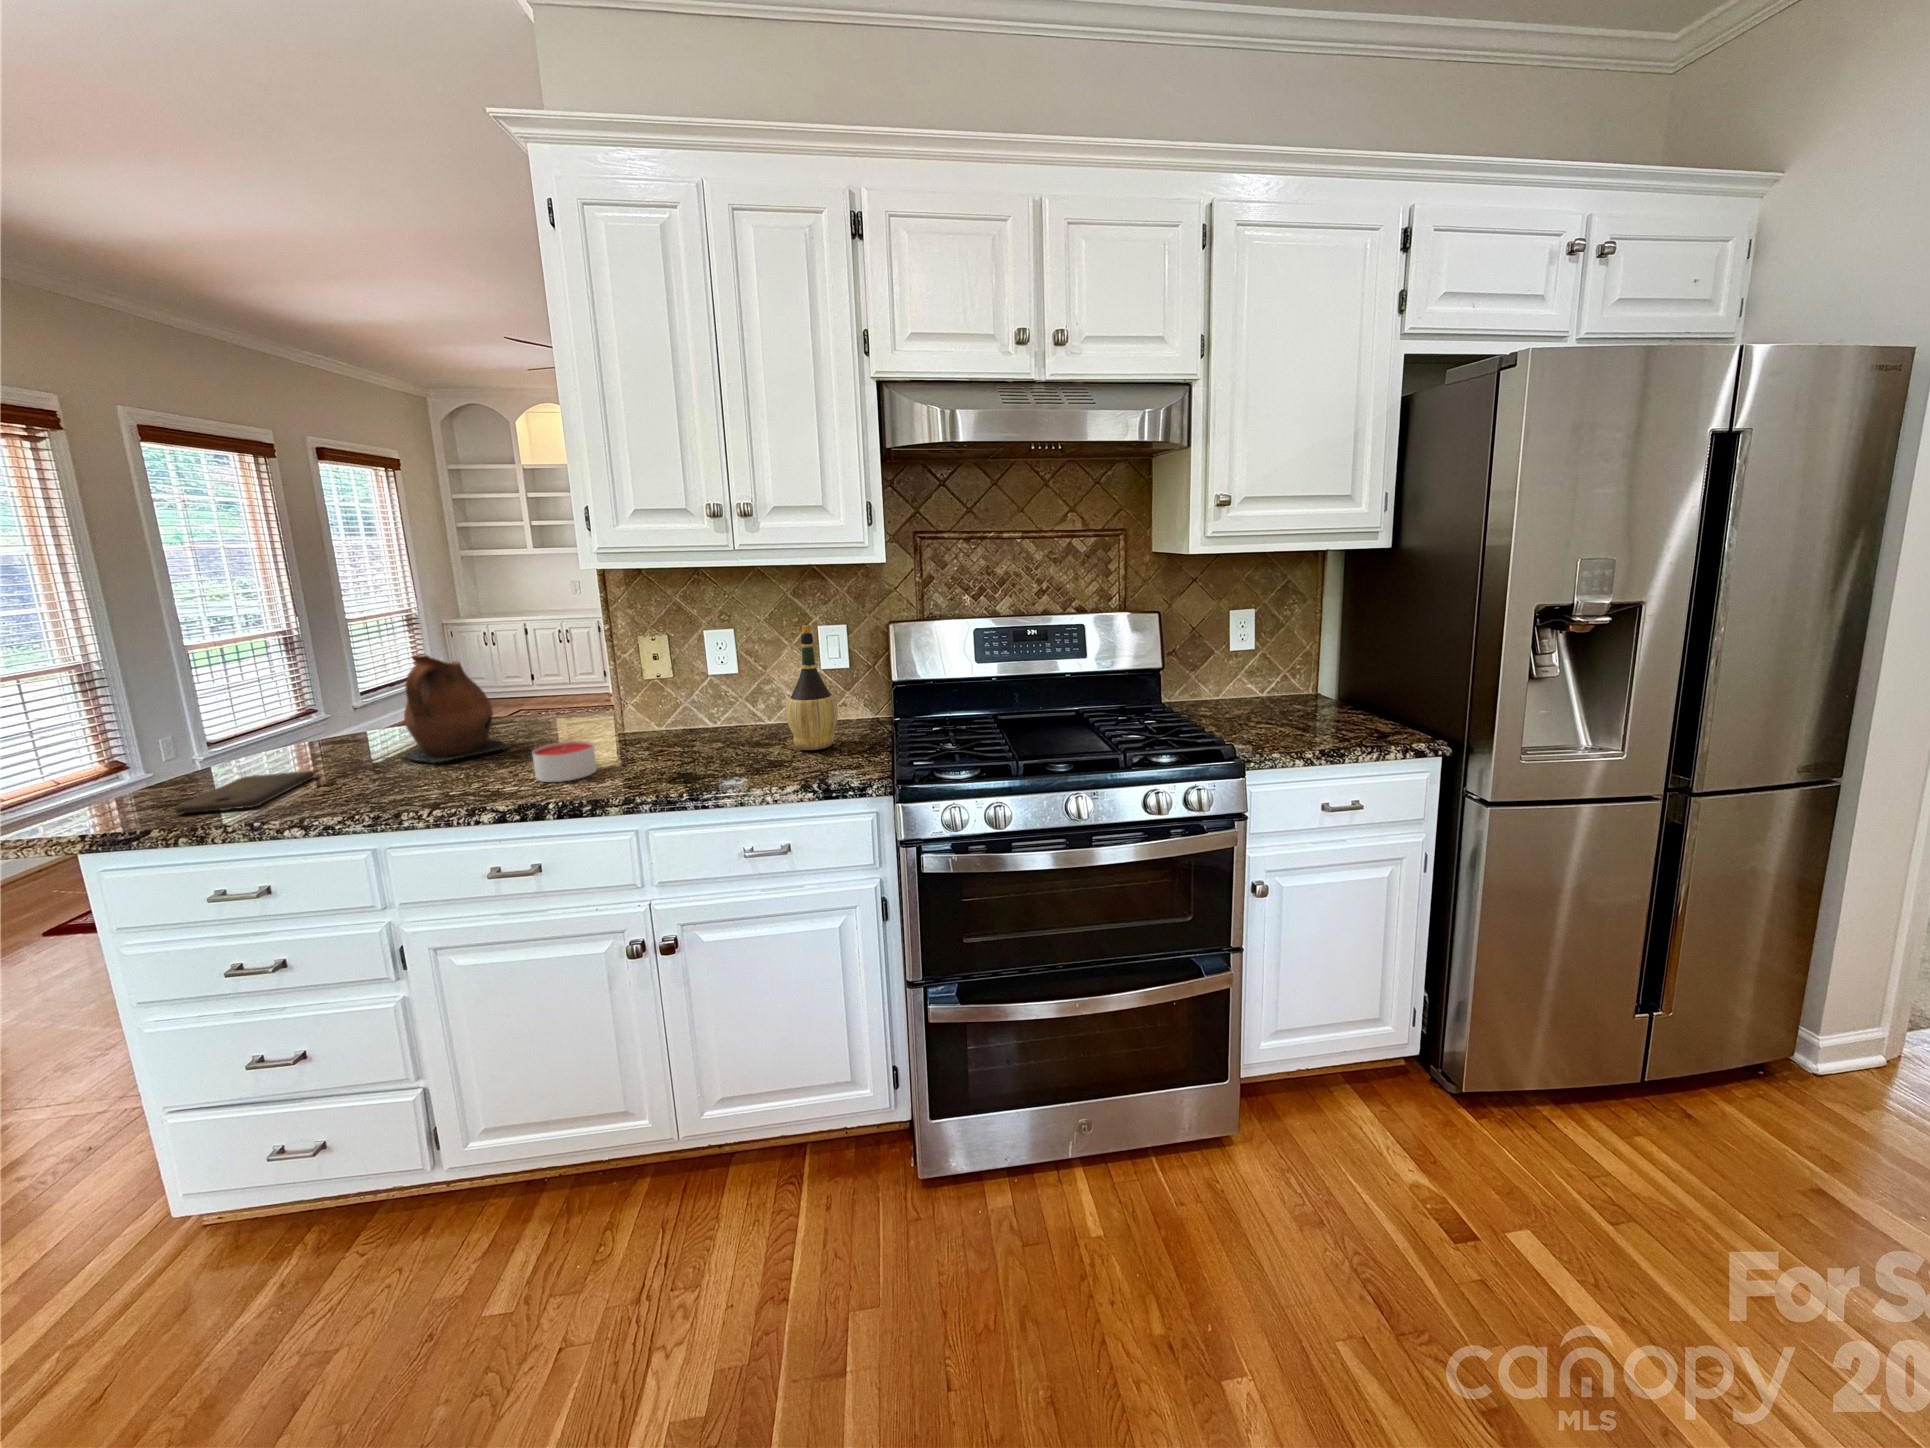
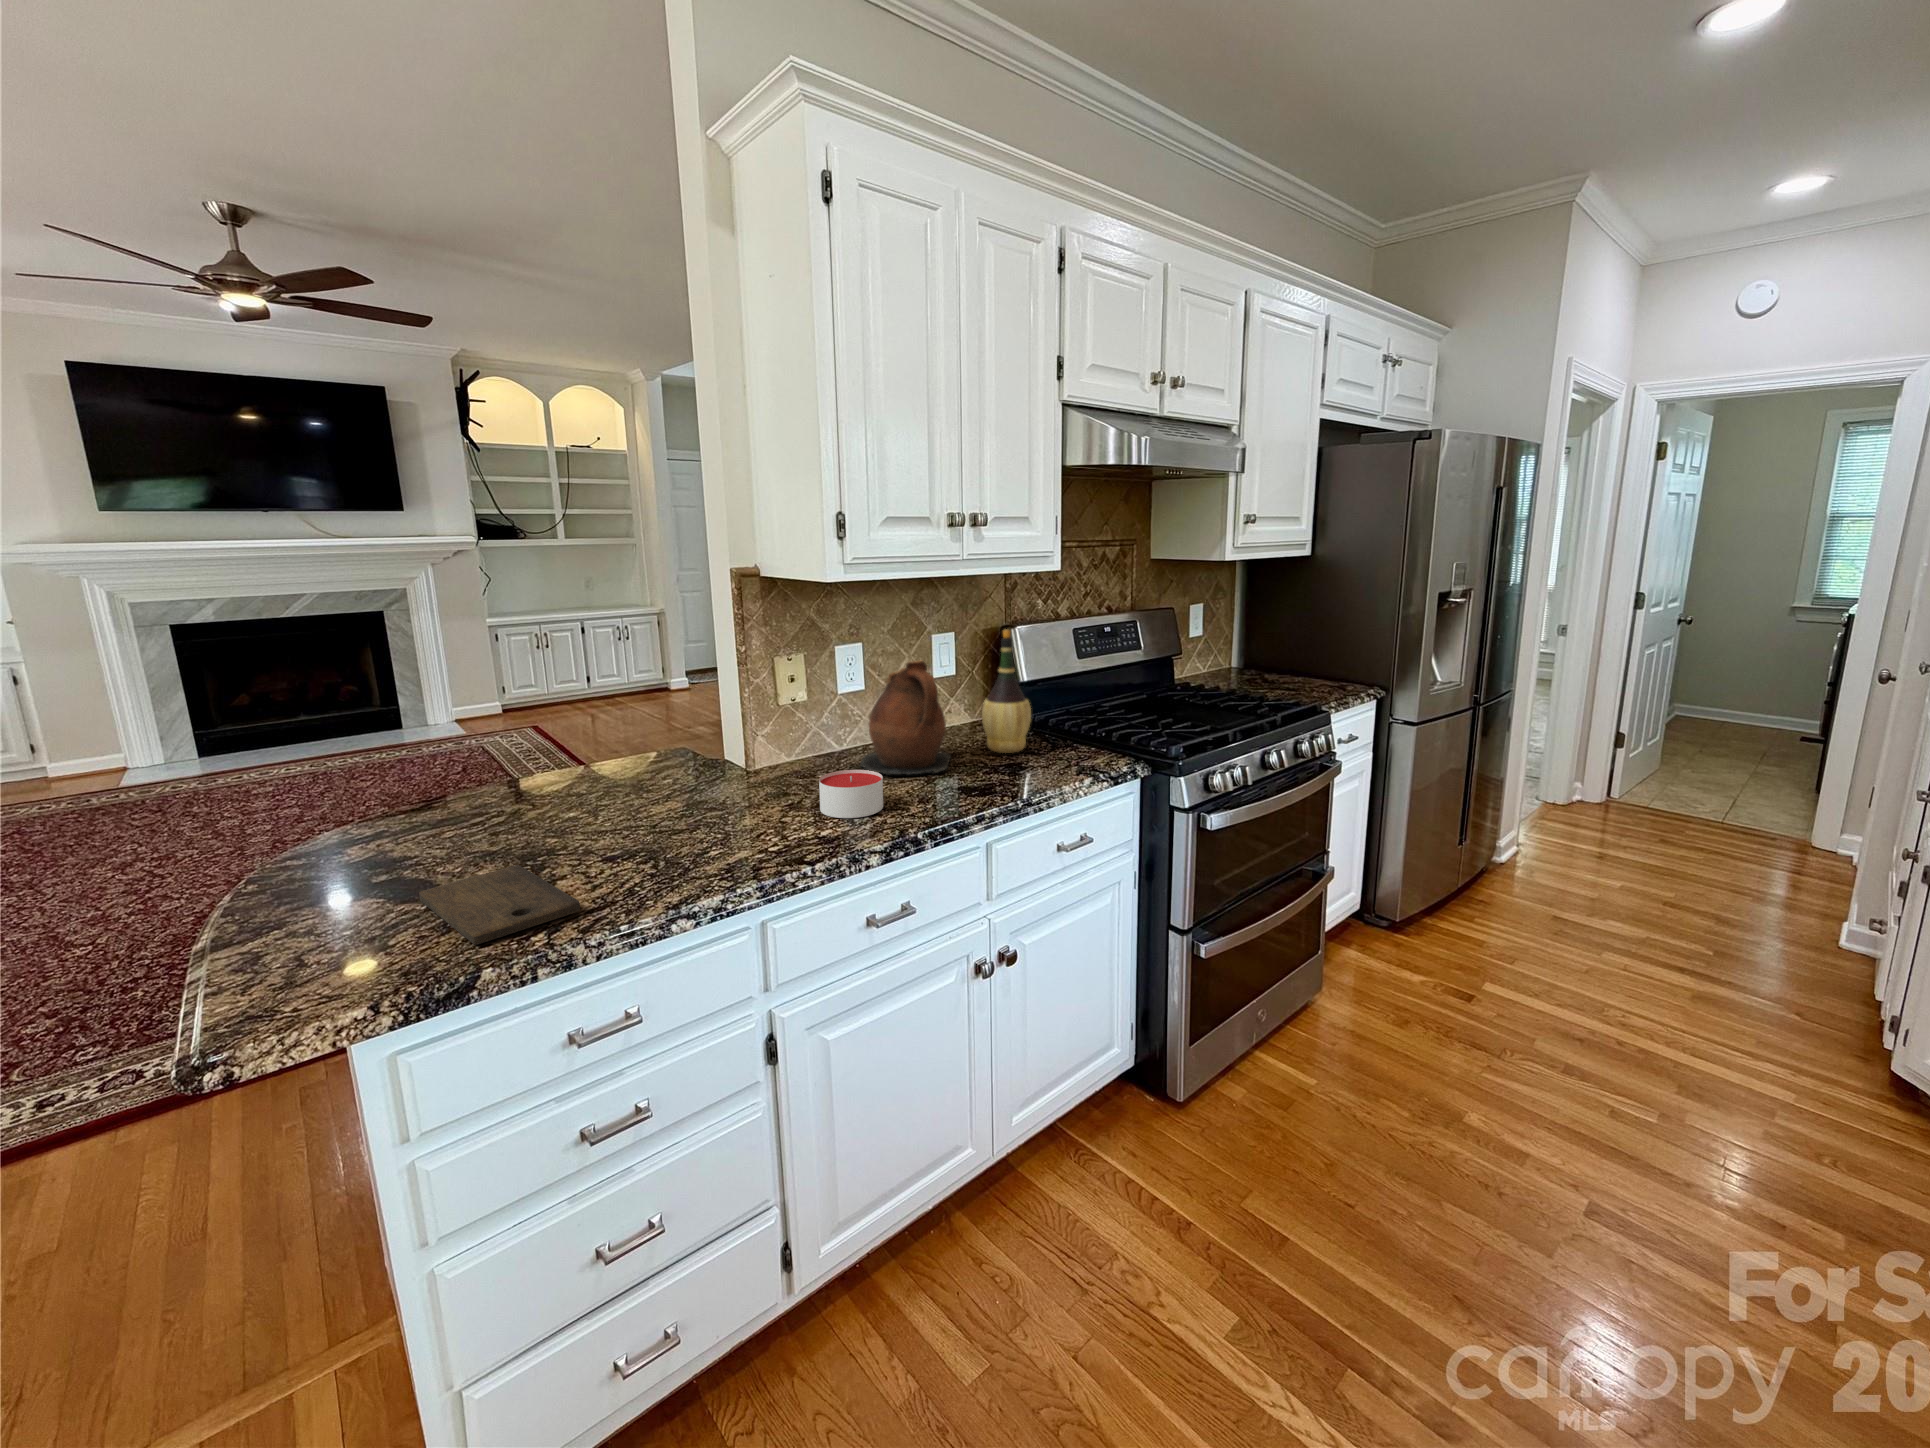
ceramic pitcher: present [404,655,510,763] -> present [860,661,951,774]

